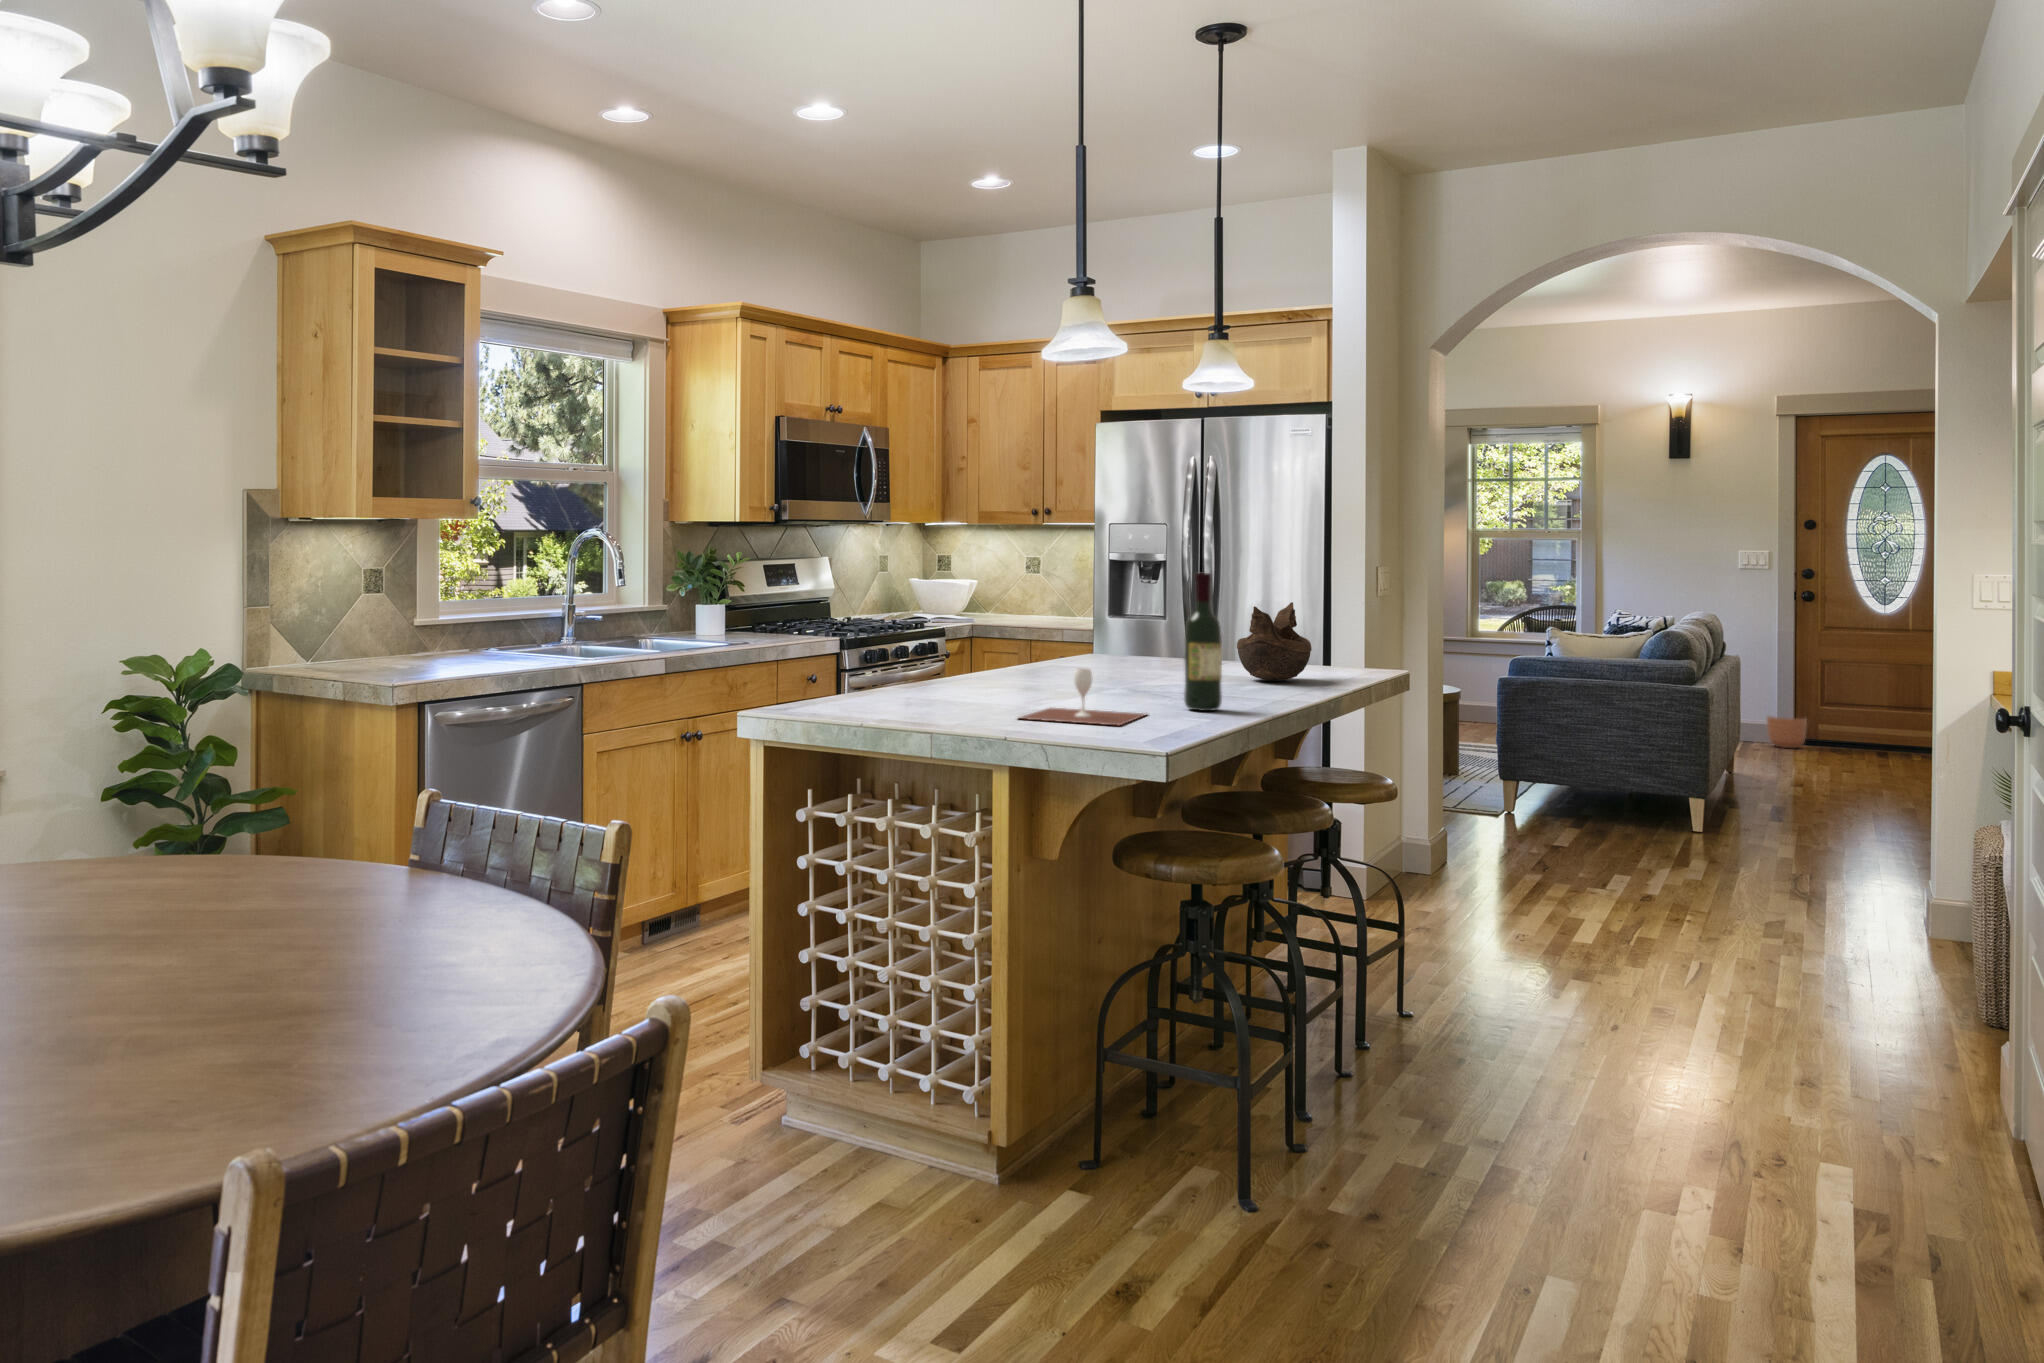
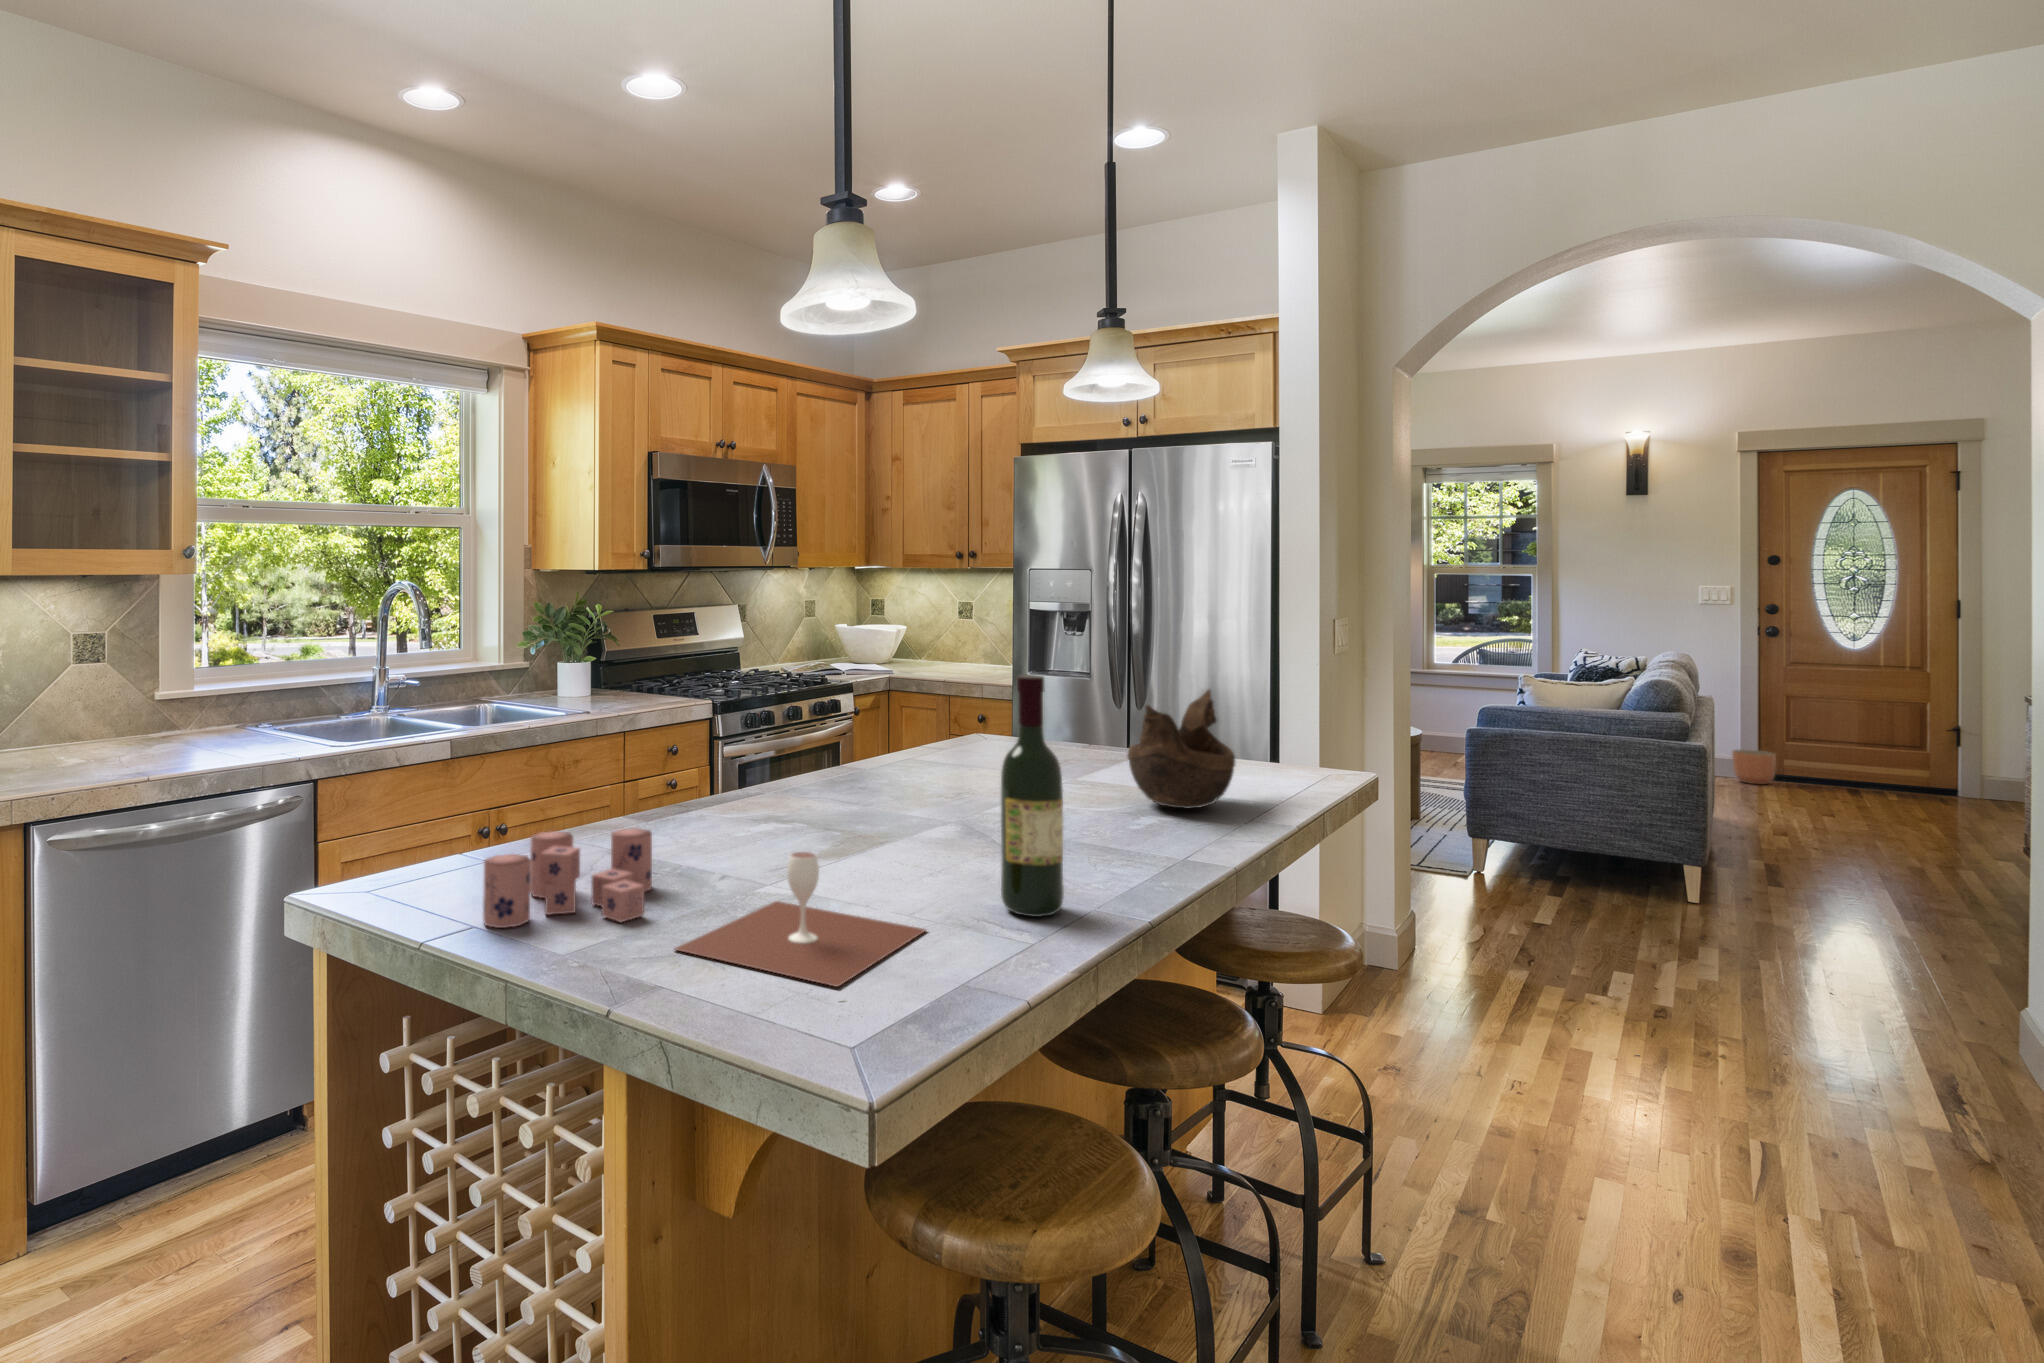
candle: none [890,670,981,714] -> present [483,828,652,928]

